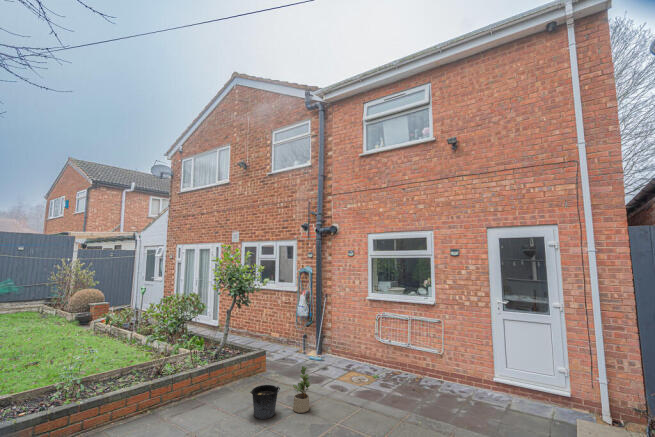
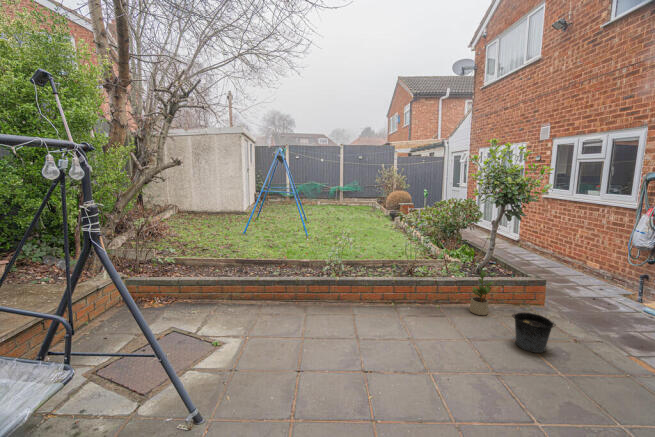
potted plant: present [293,366,310,413] -> present [469,271,493,315]

